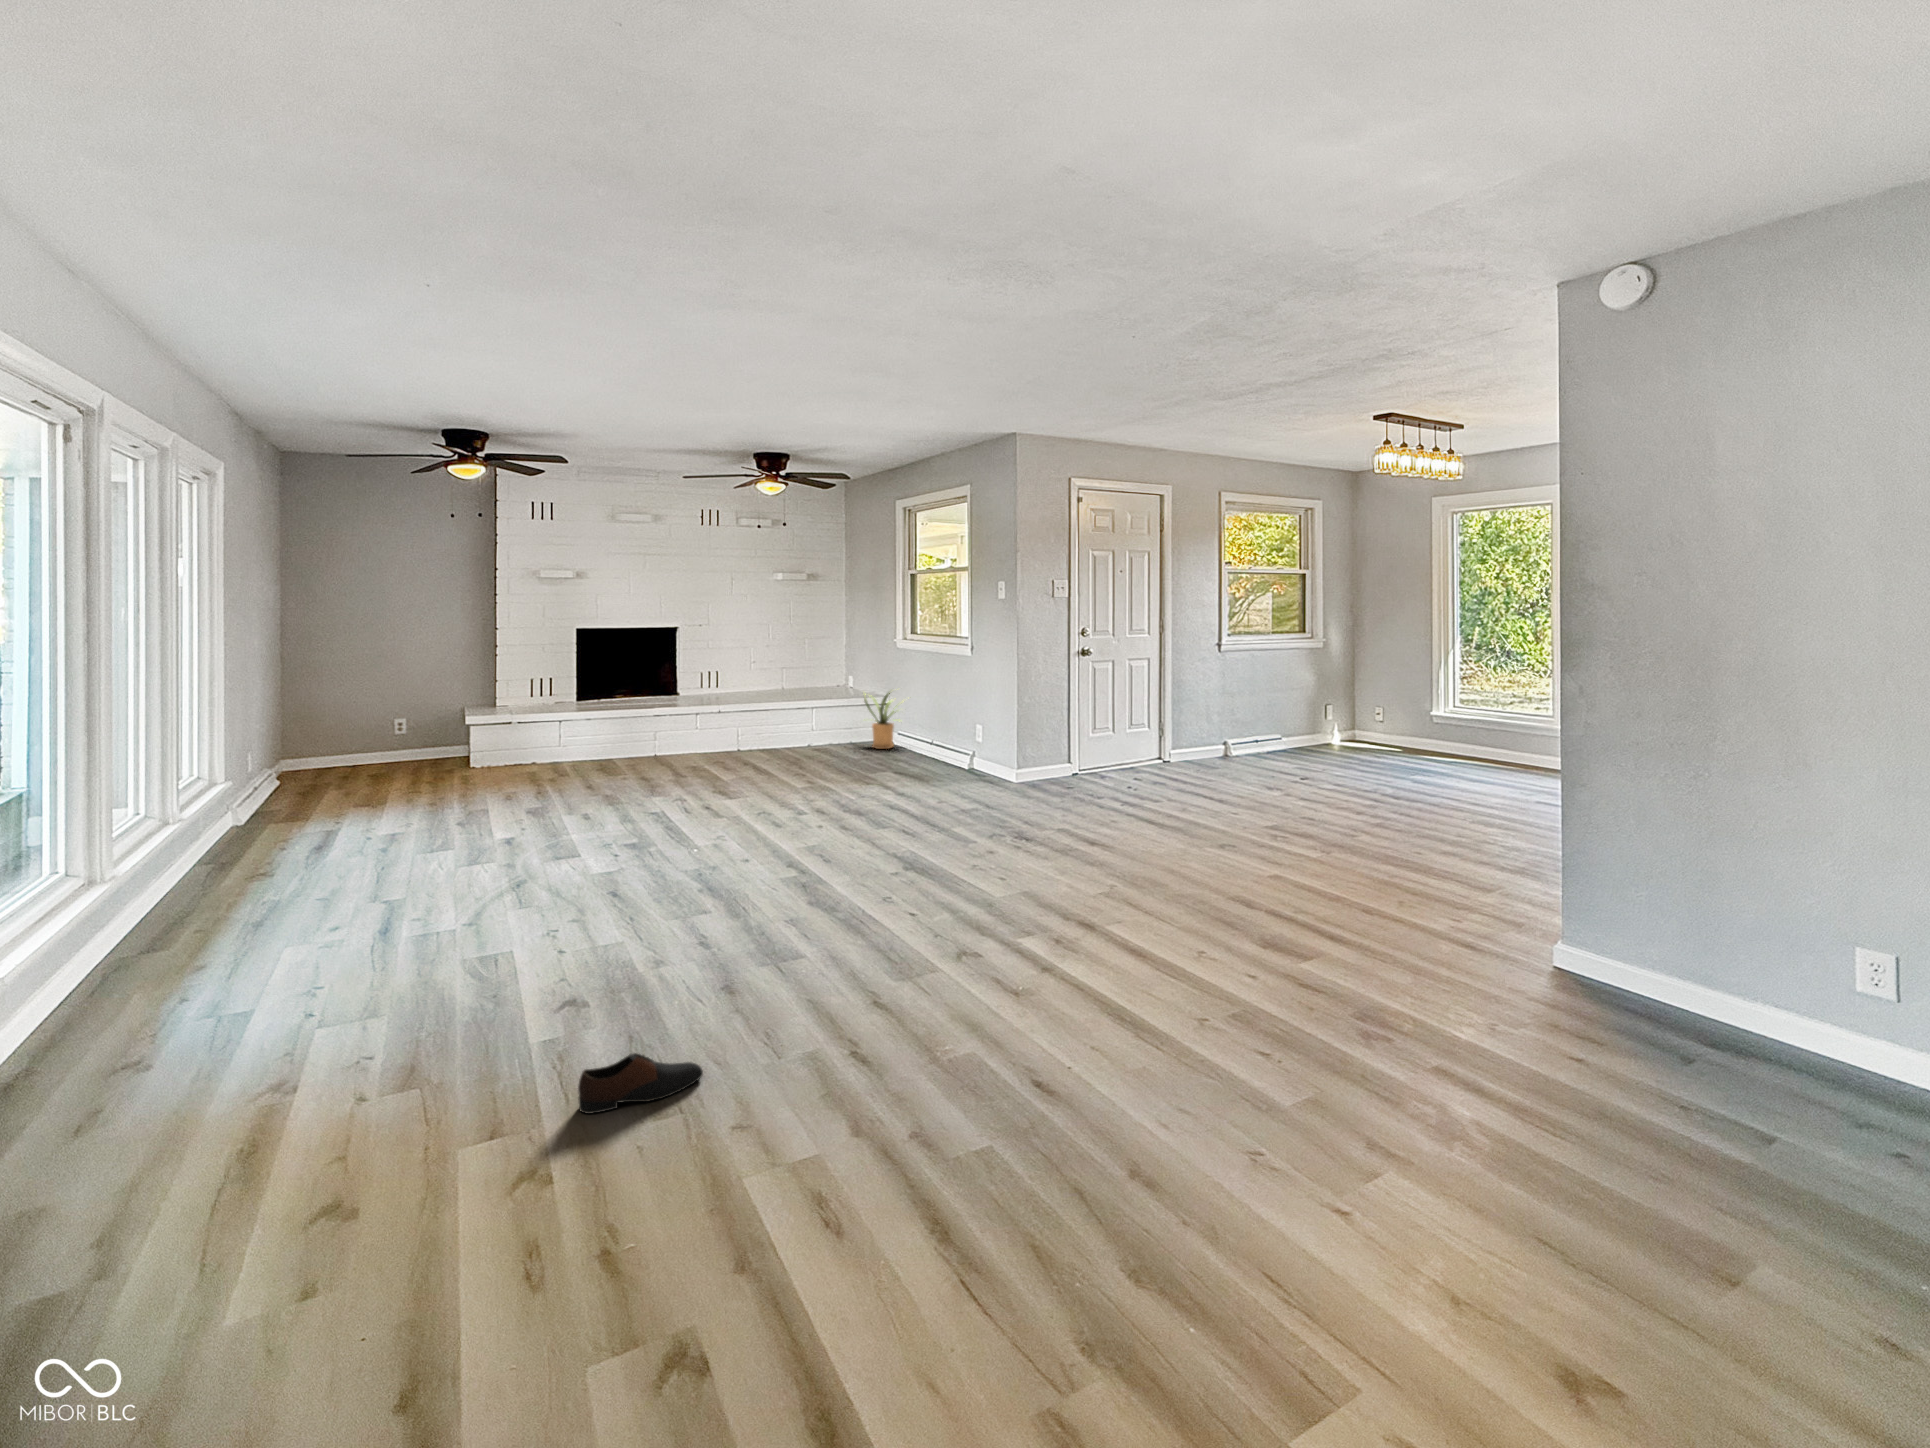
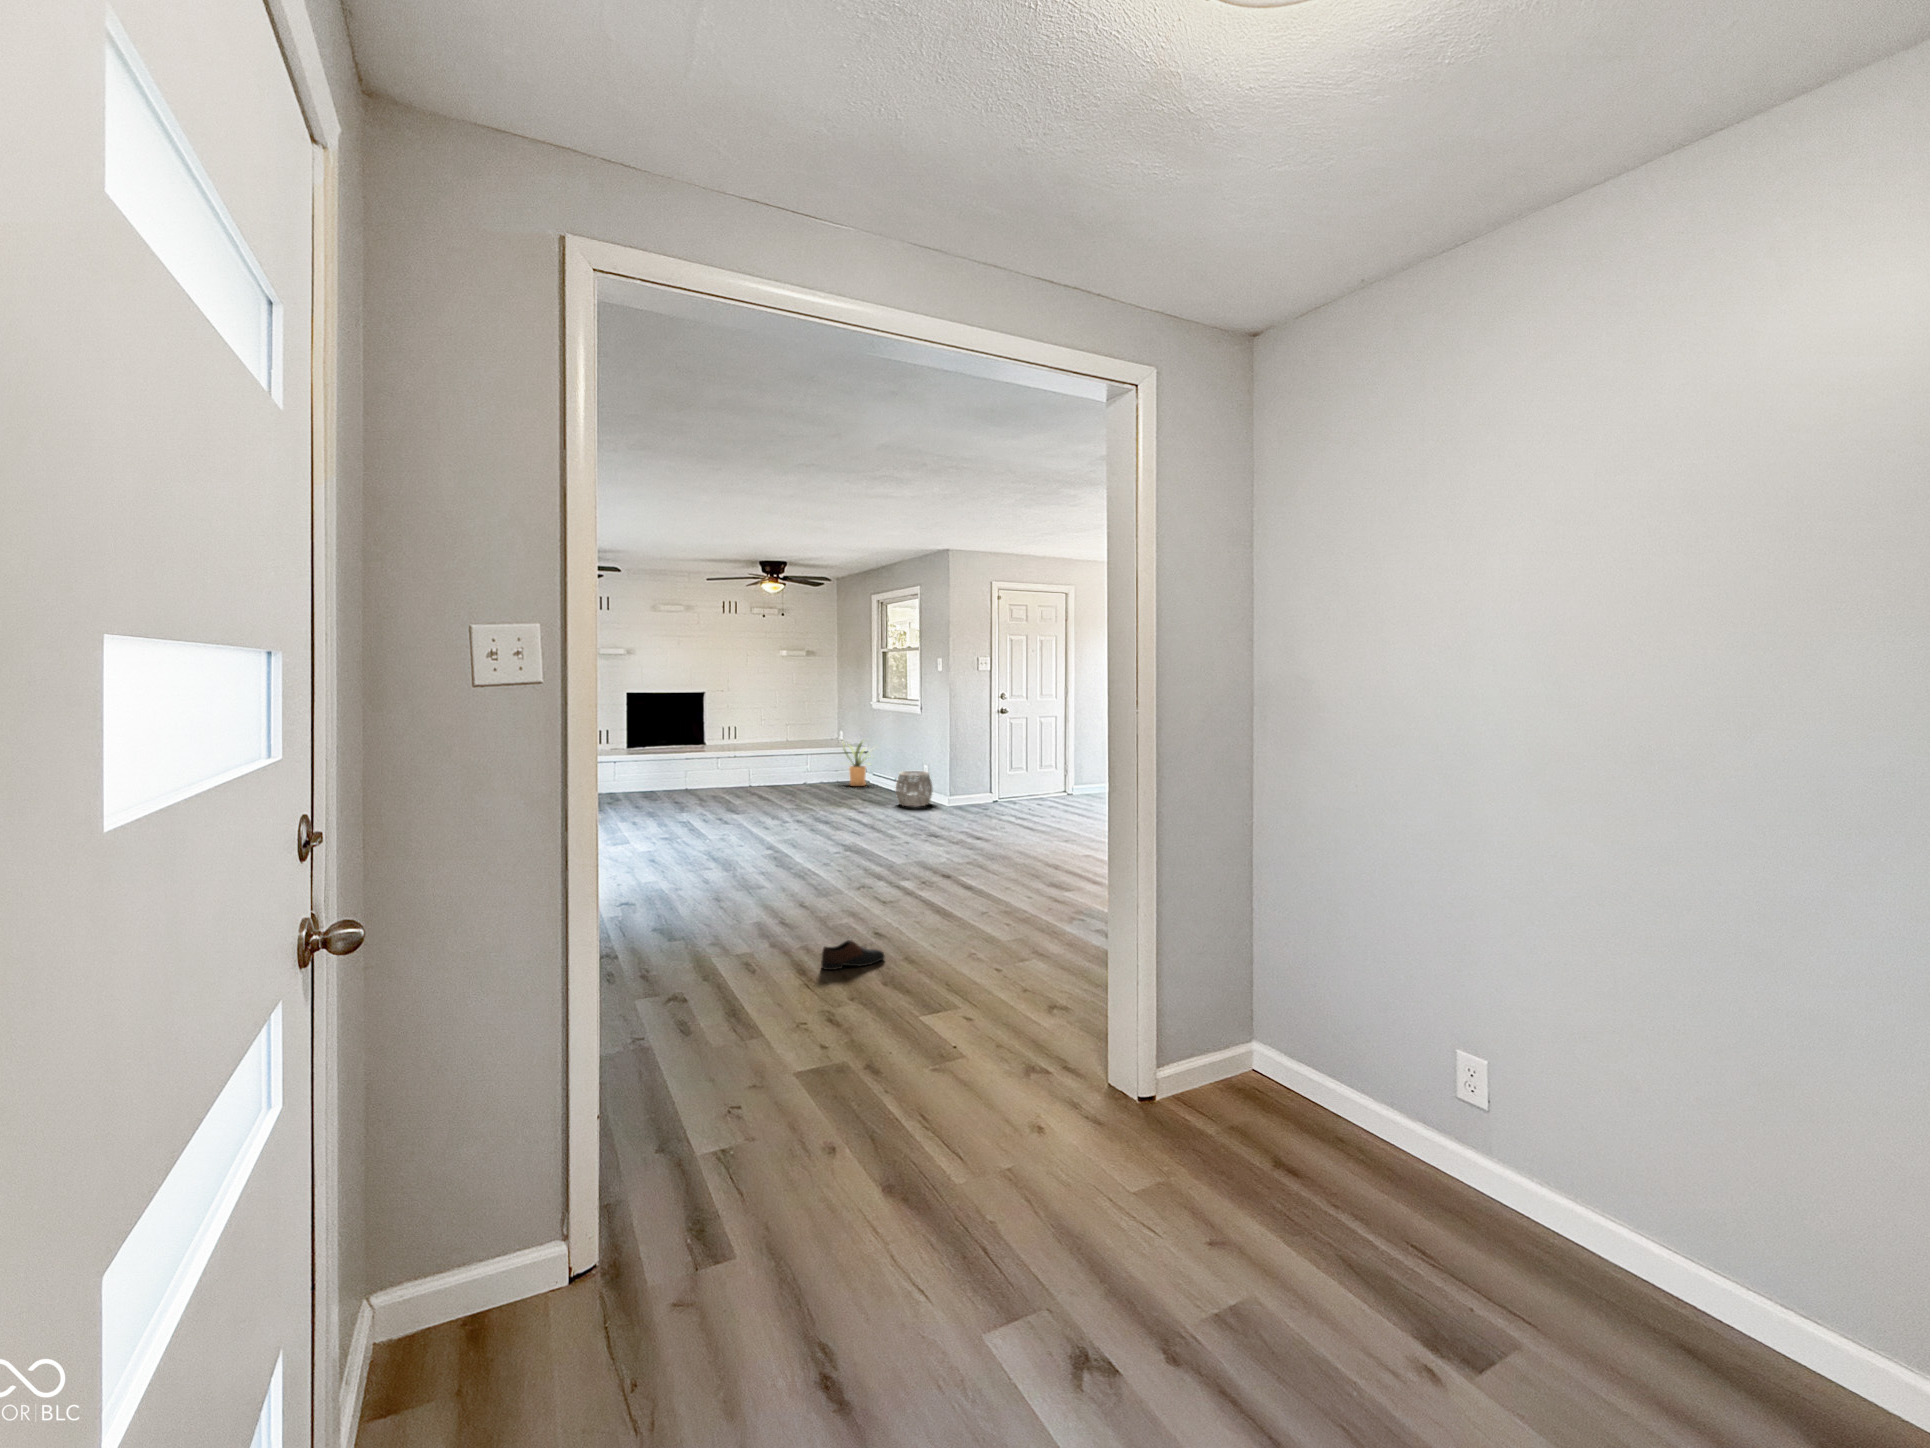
woven basket: none [943,733,994,782] -> present [896,771,933,806]
shoe: present [578,1053,703,1114] -> present [821,940,885,970]

